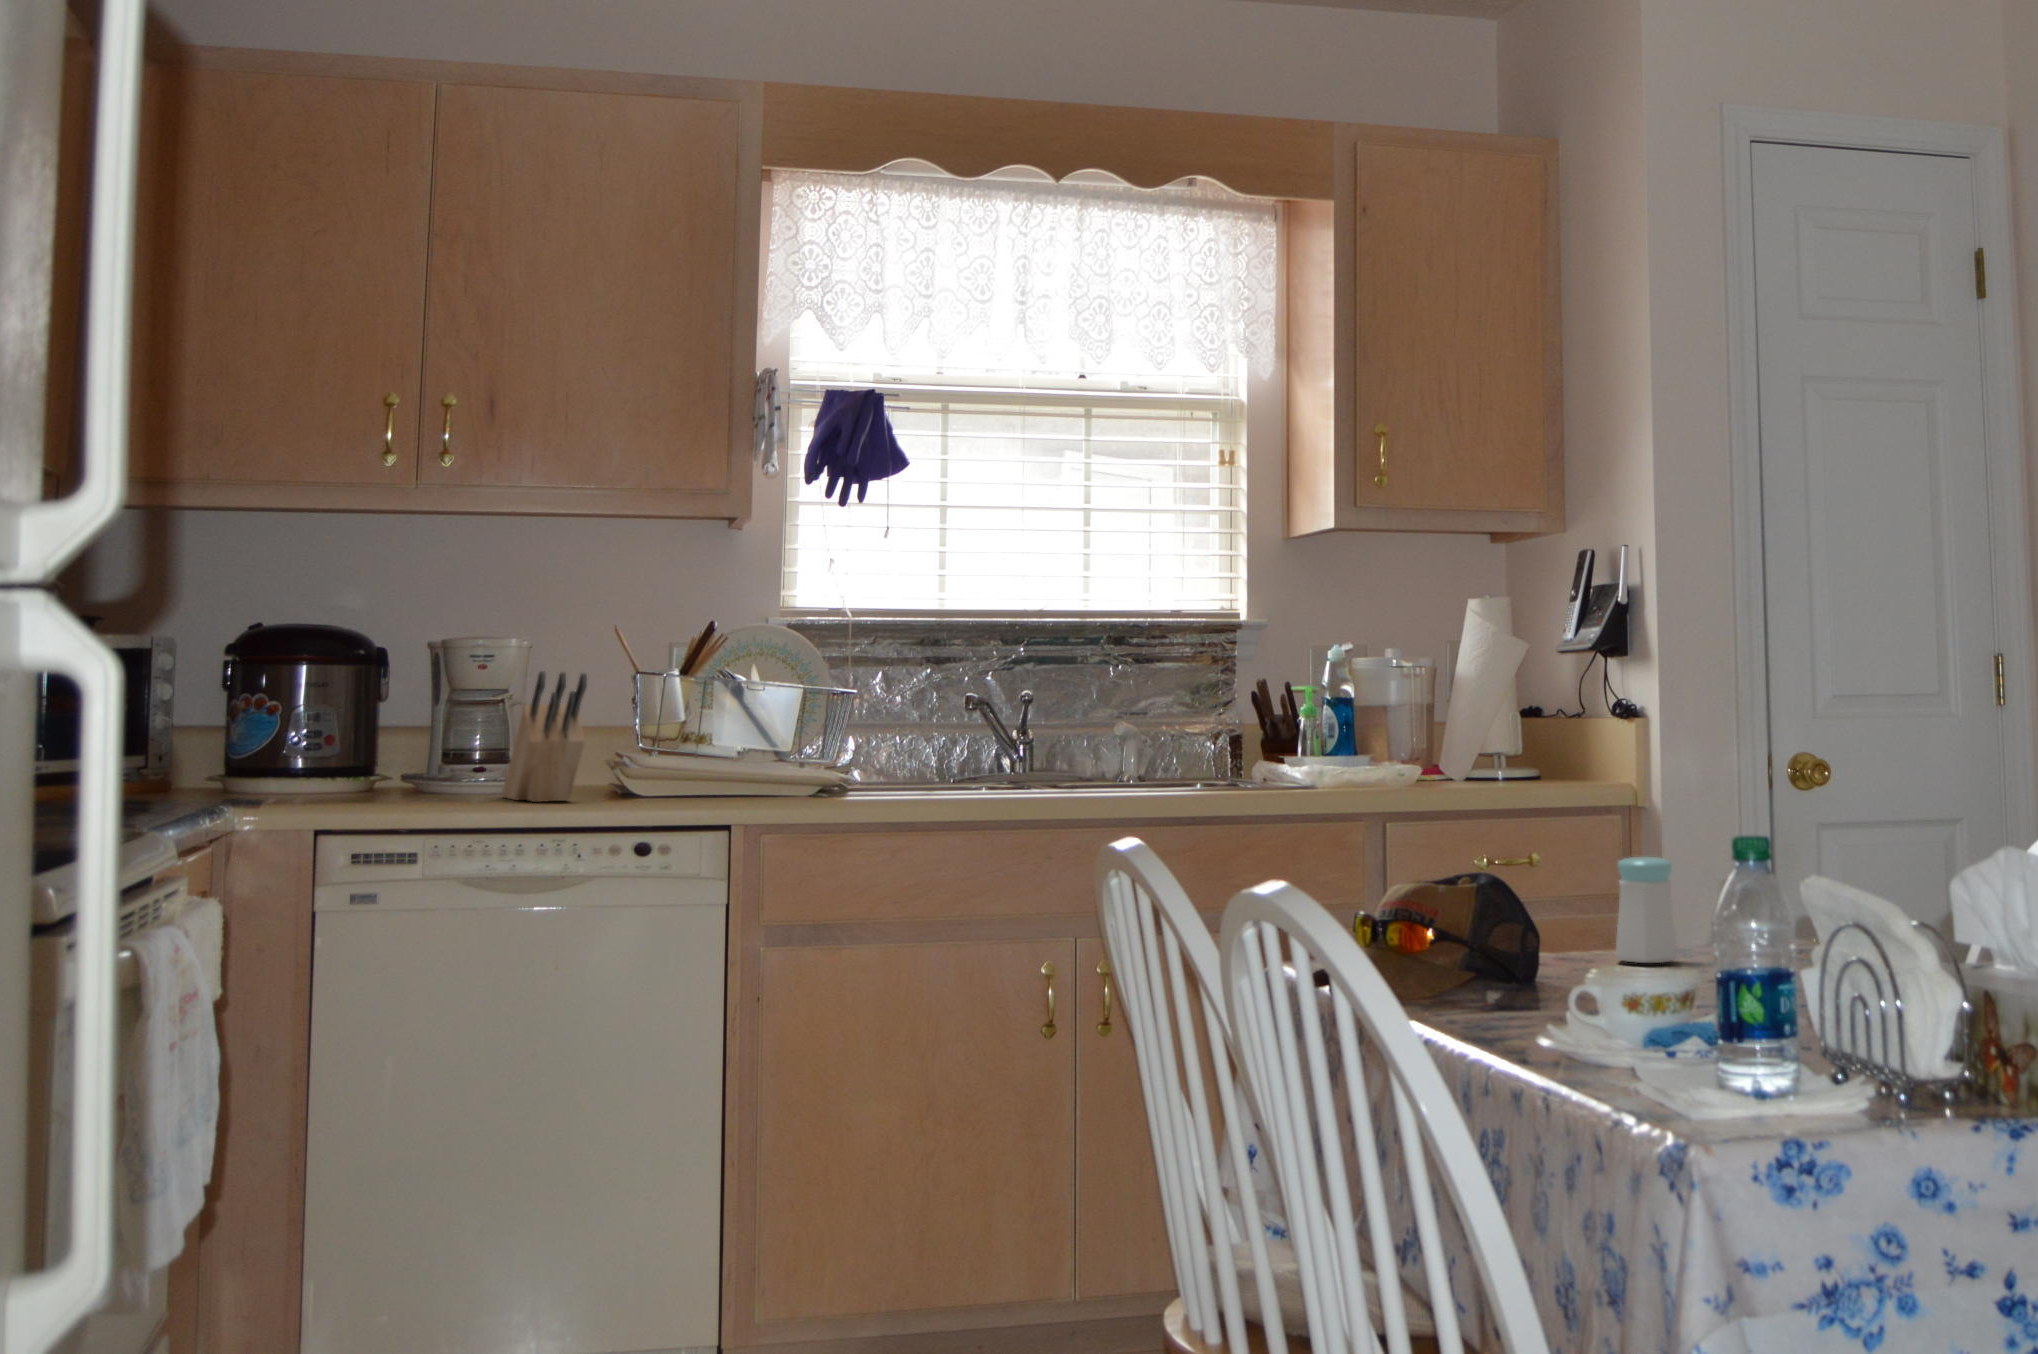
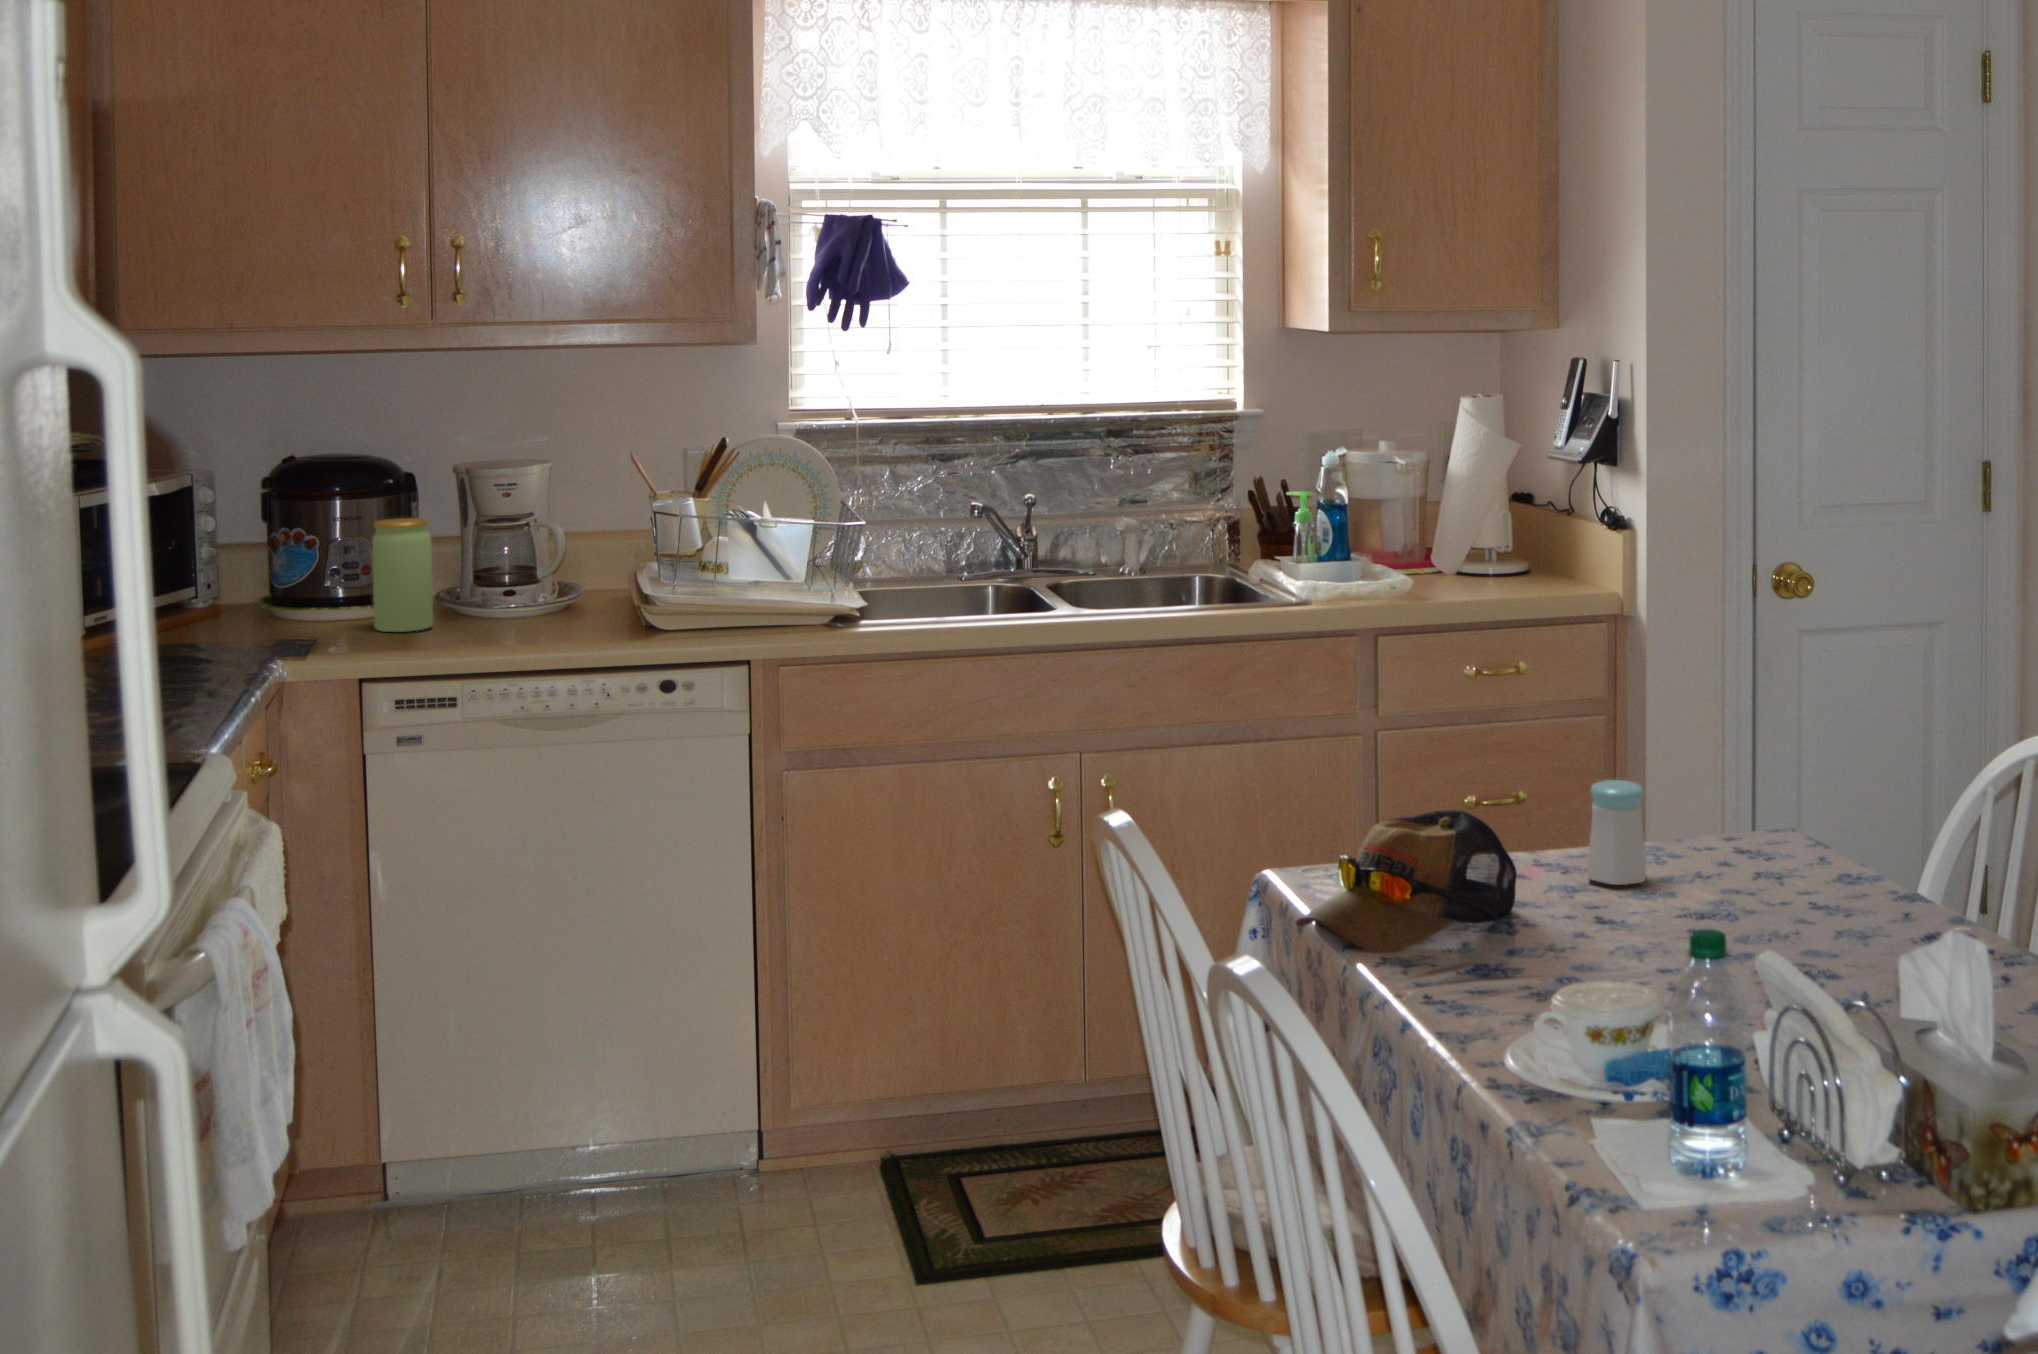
knife block: present [502,671,587,802] -> none [535,521,609,639]
jar: none [329,679,398,795] -> present [372,518,433,632]

